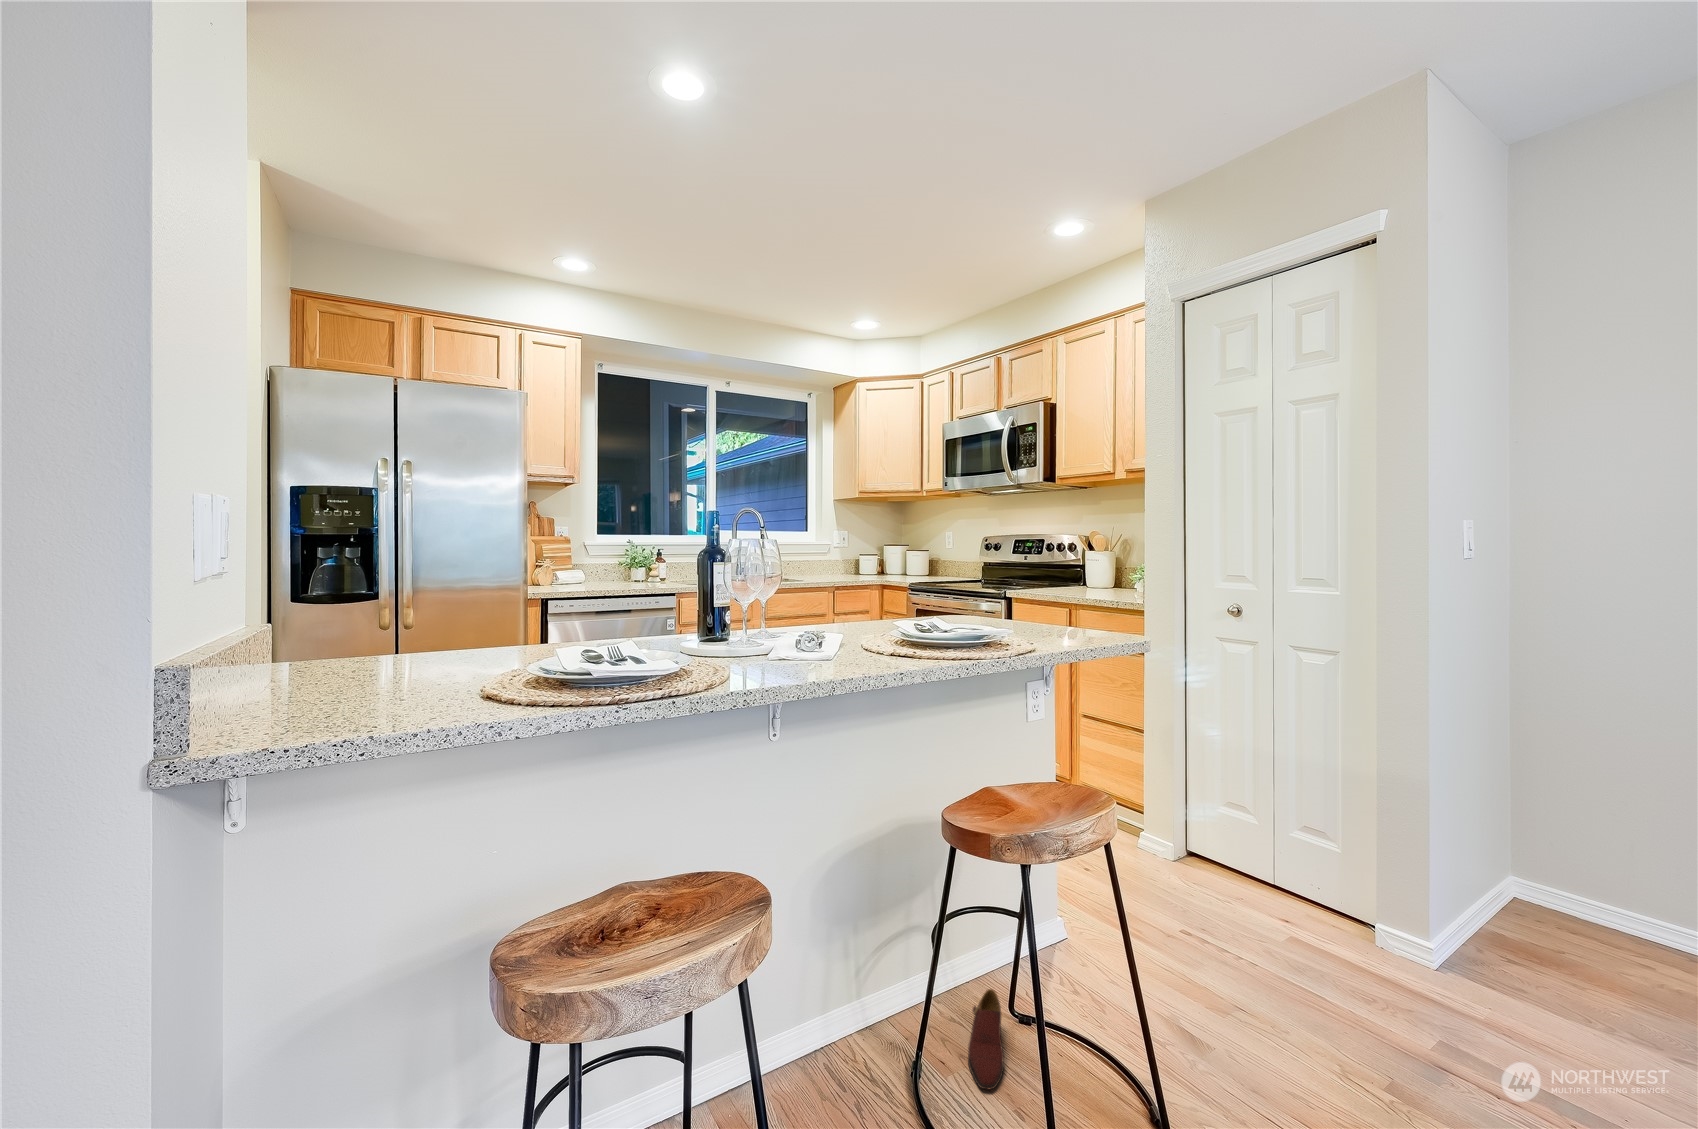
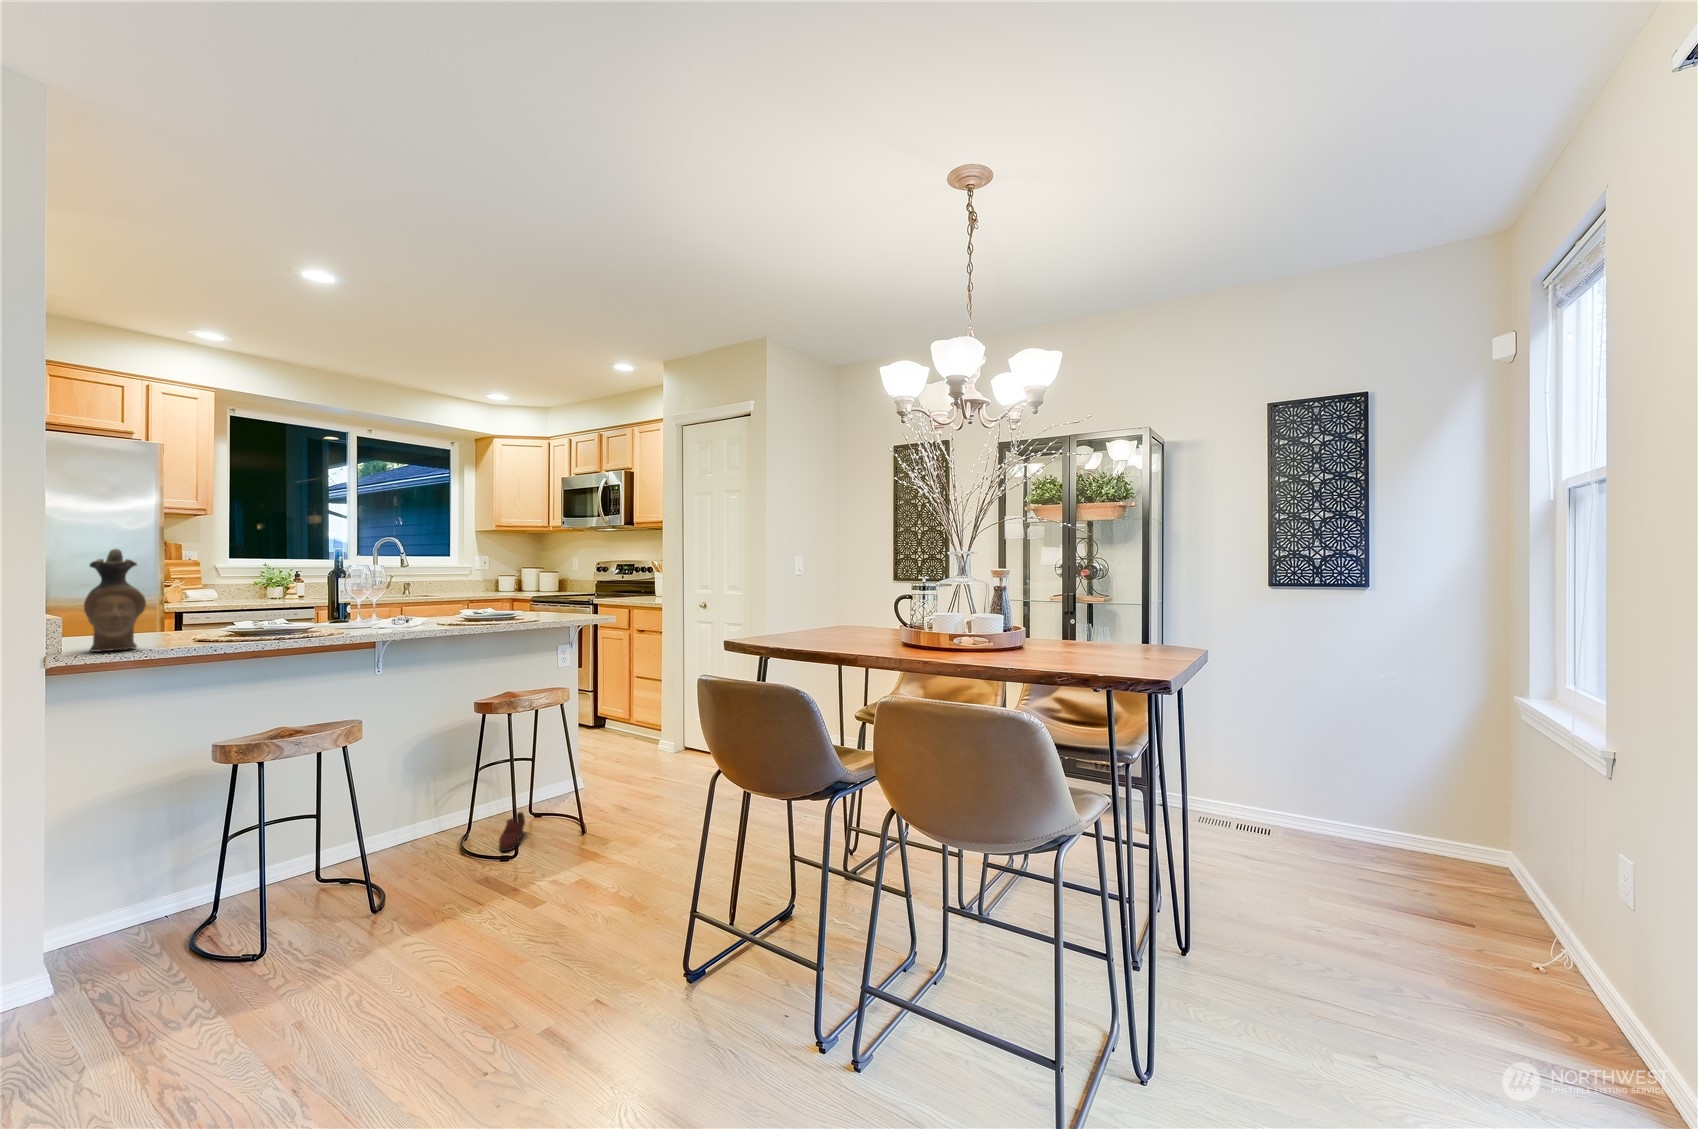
ceramic pitcher: none [341,512,435,705] -> present [84,549,146,652]

